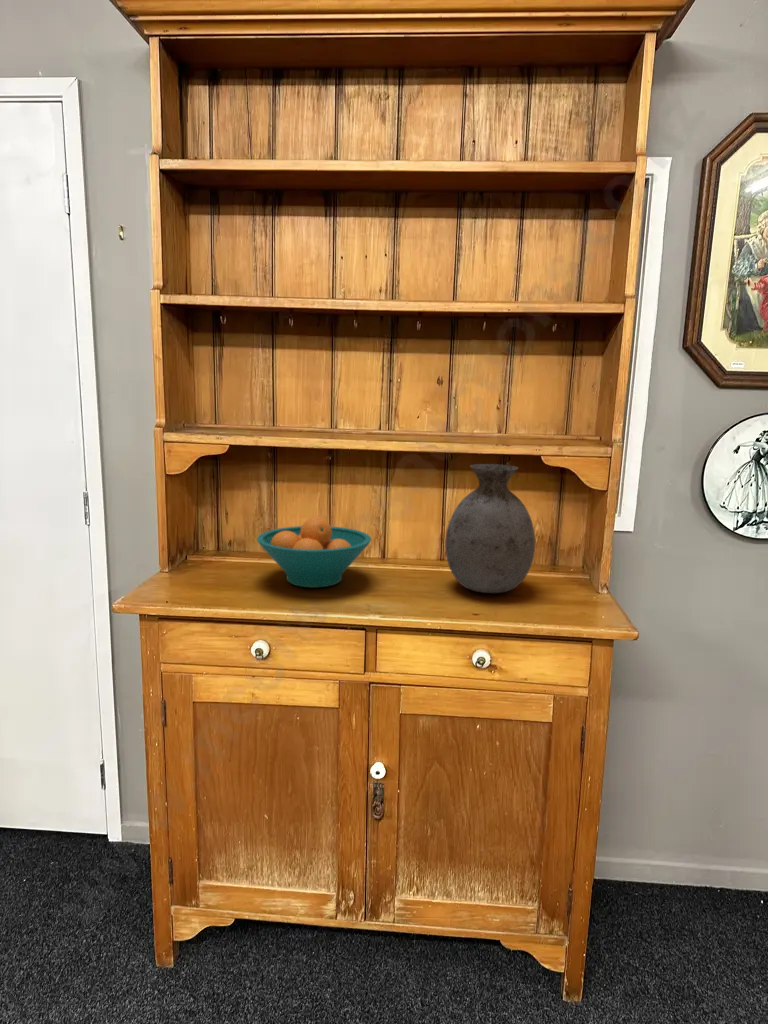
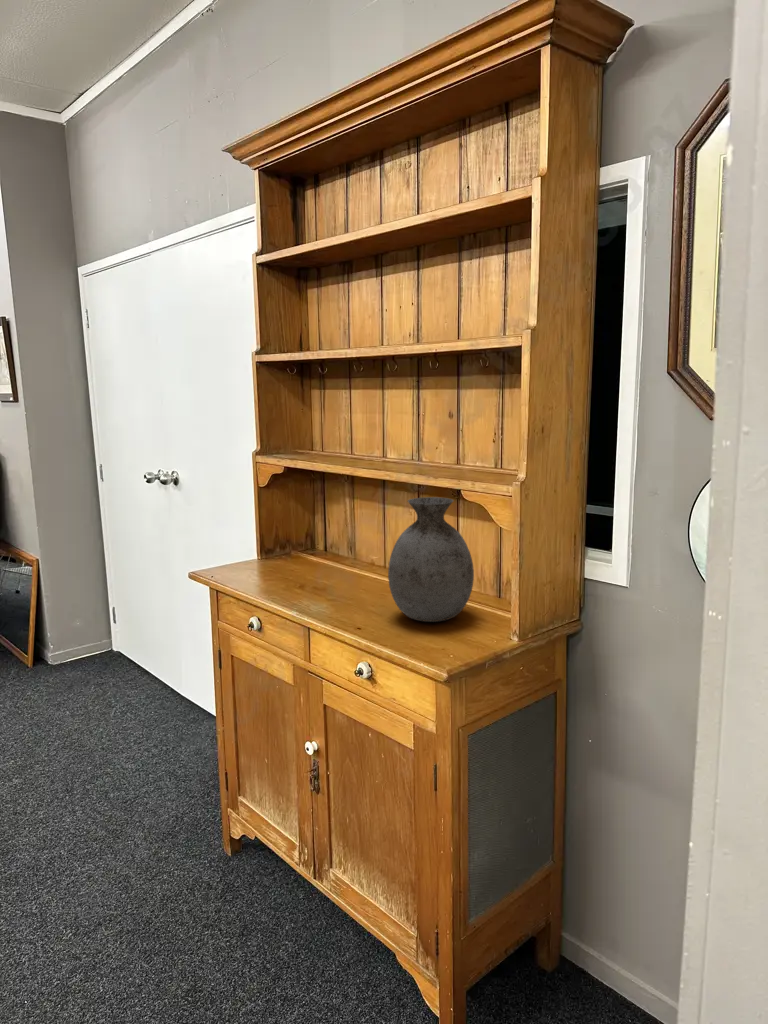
fruit bowl: present [257,517,371,588] -> none [279,532,374,591]

